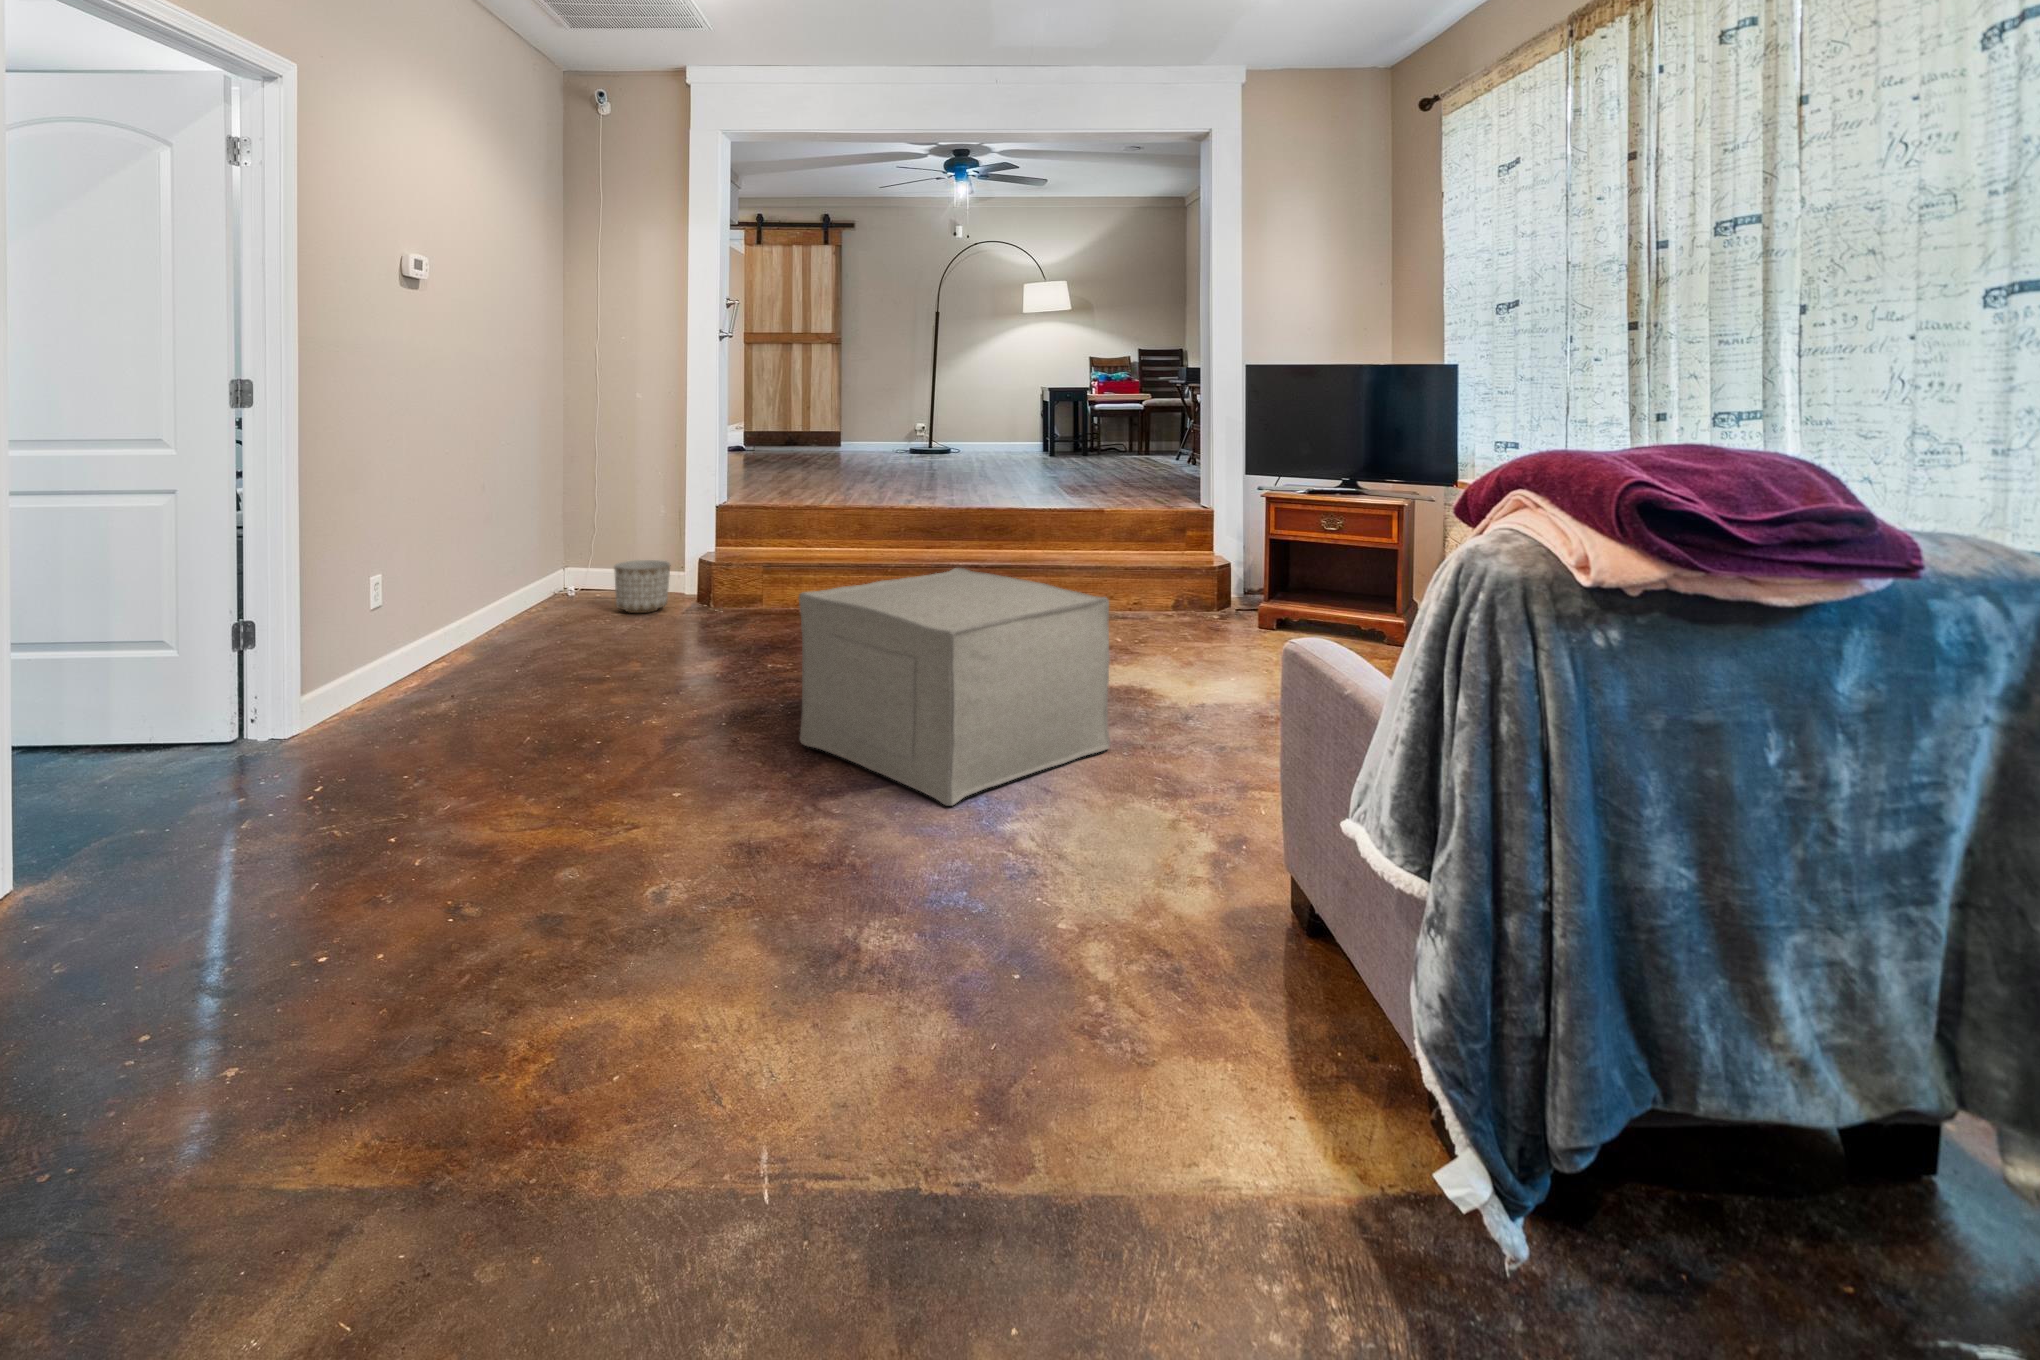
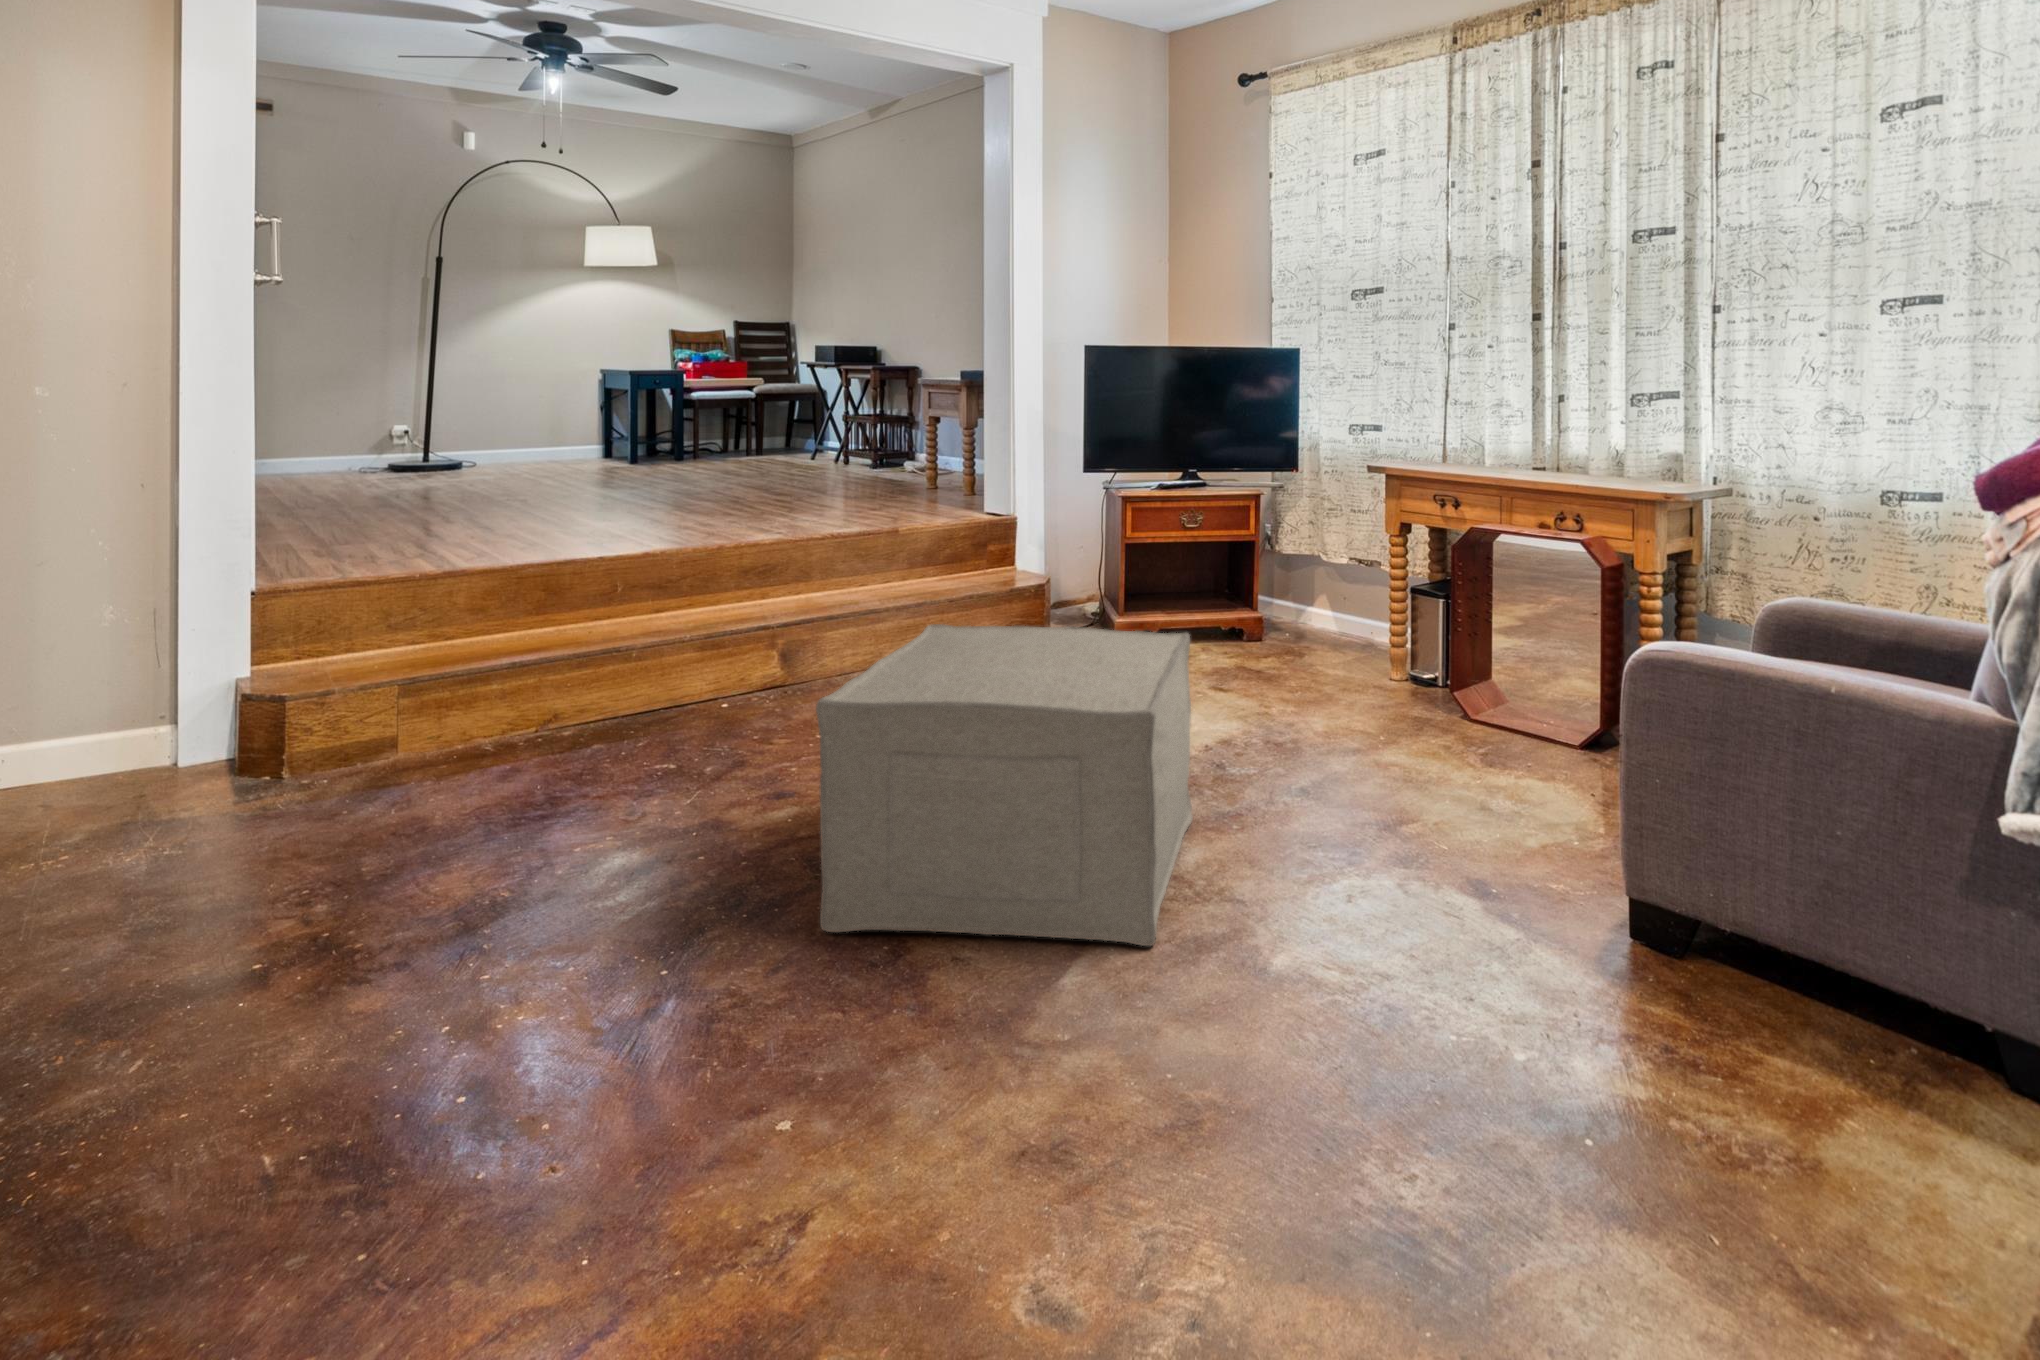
planter: present [614,560,671,613] -> none [51,695,190,804]

